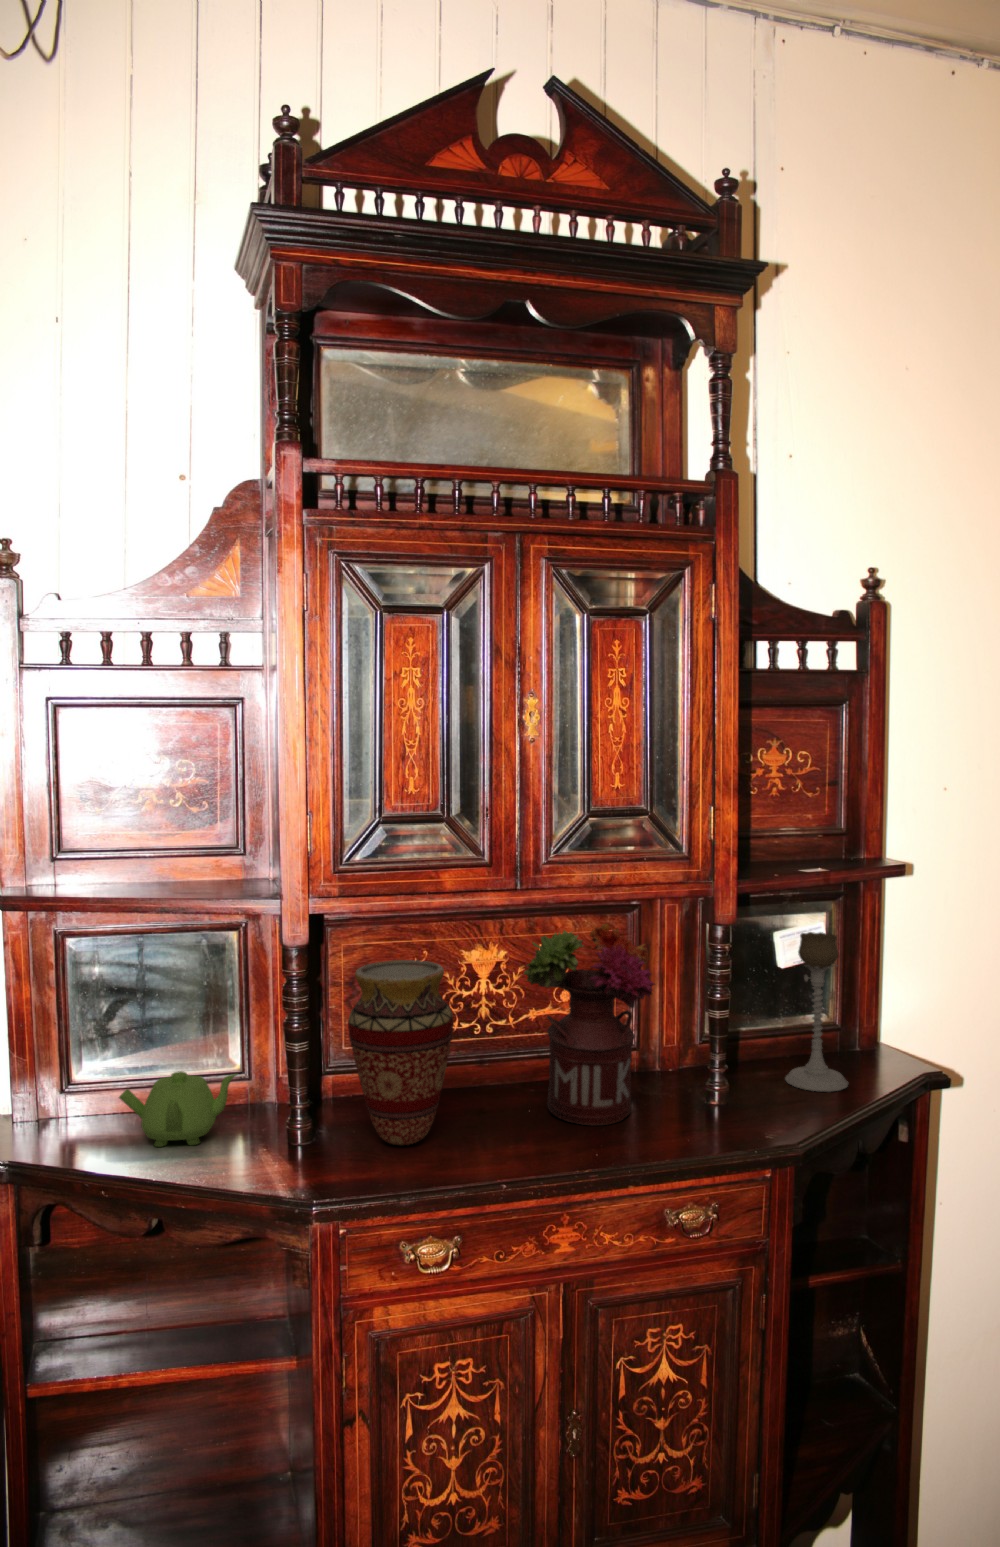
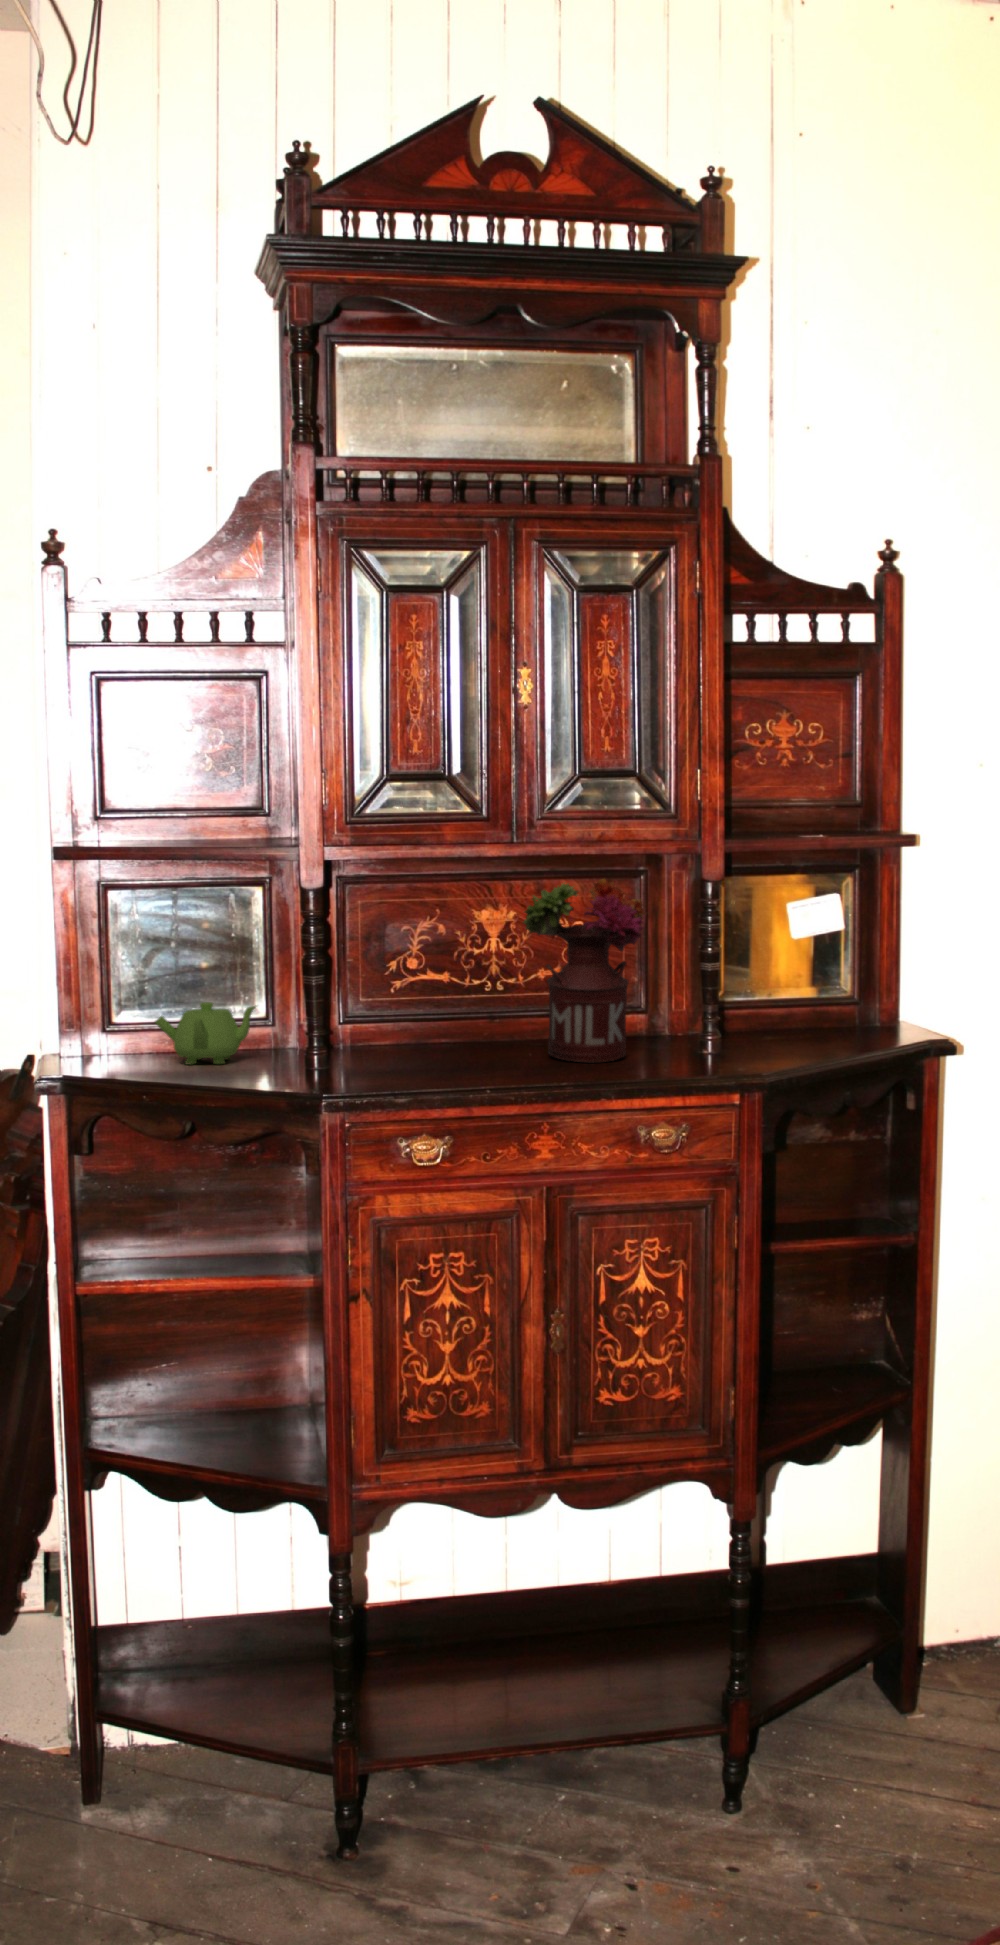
candle holder: present [785,932,848,1092] -> none [790,902,851,1052]
vase: present [348,960,453,1145] -> none [354,905,451,1067]

